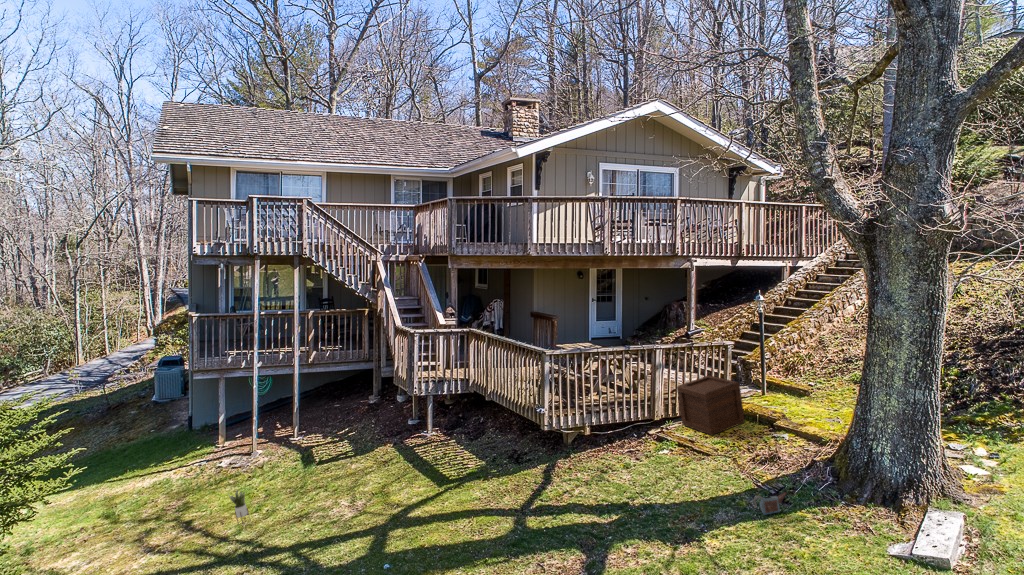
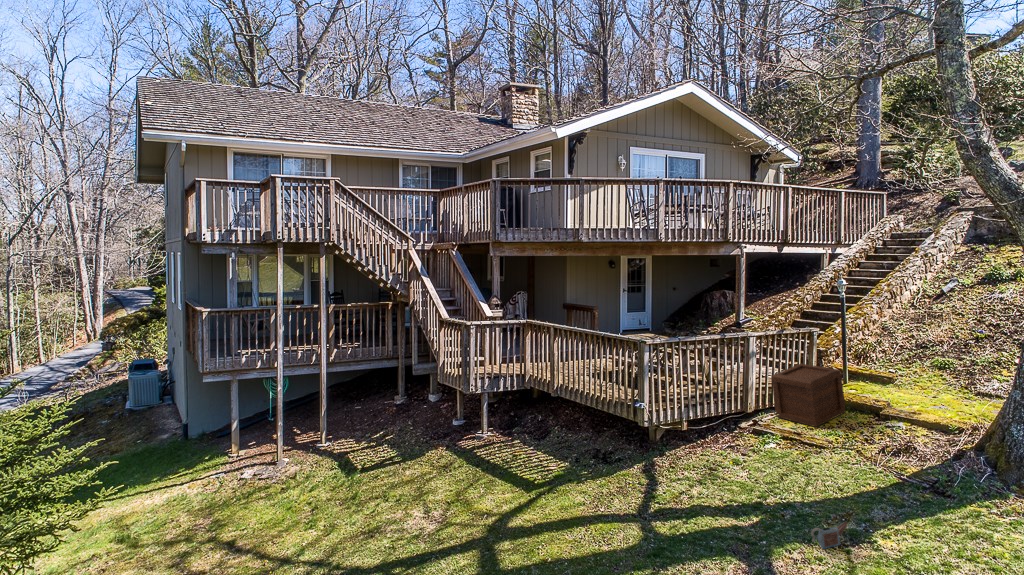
potted plant: present [229,491,250,521] -> none [281,504,306,544]
watering can: present [754,492,787,515] -> present [811,522,847,549]

